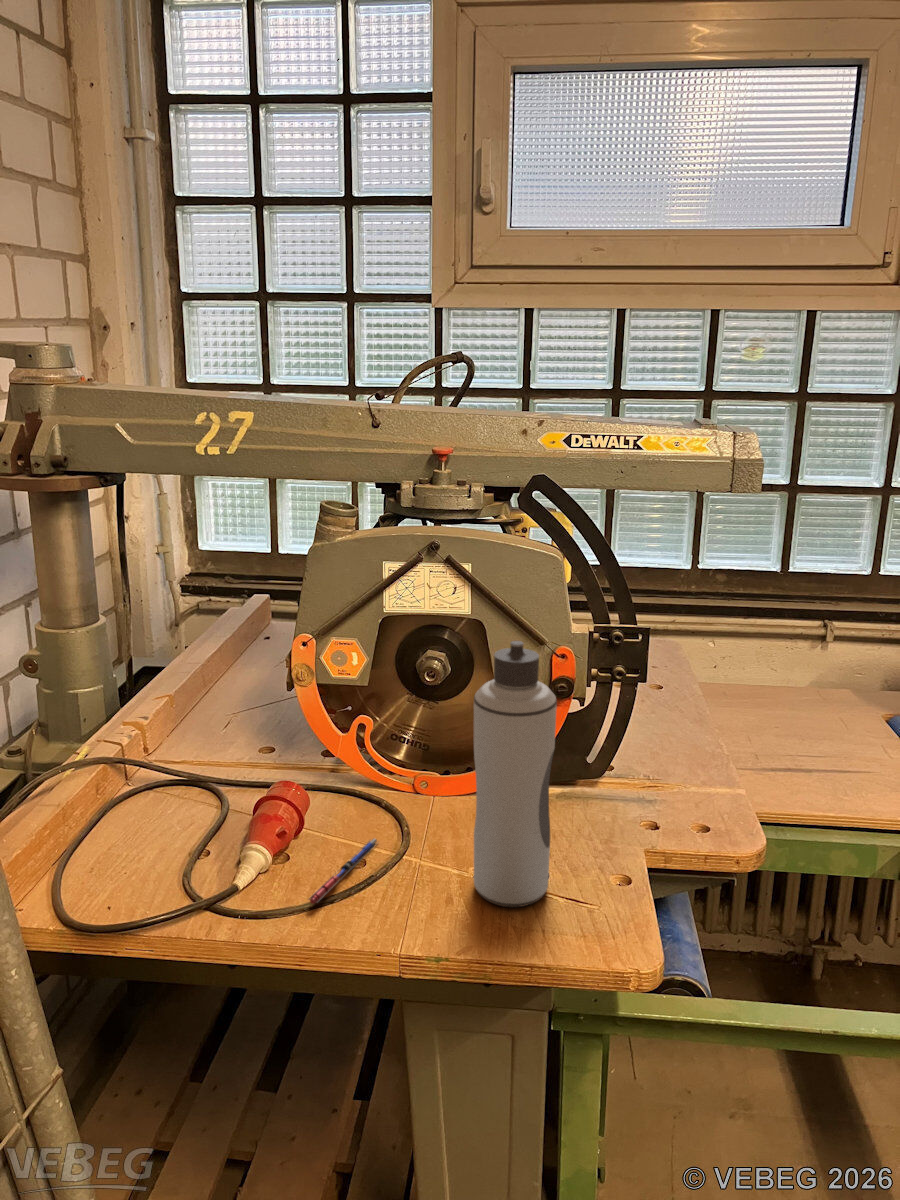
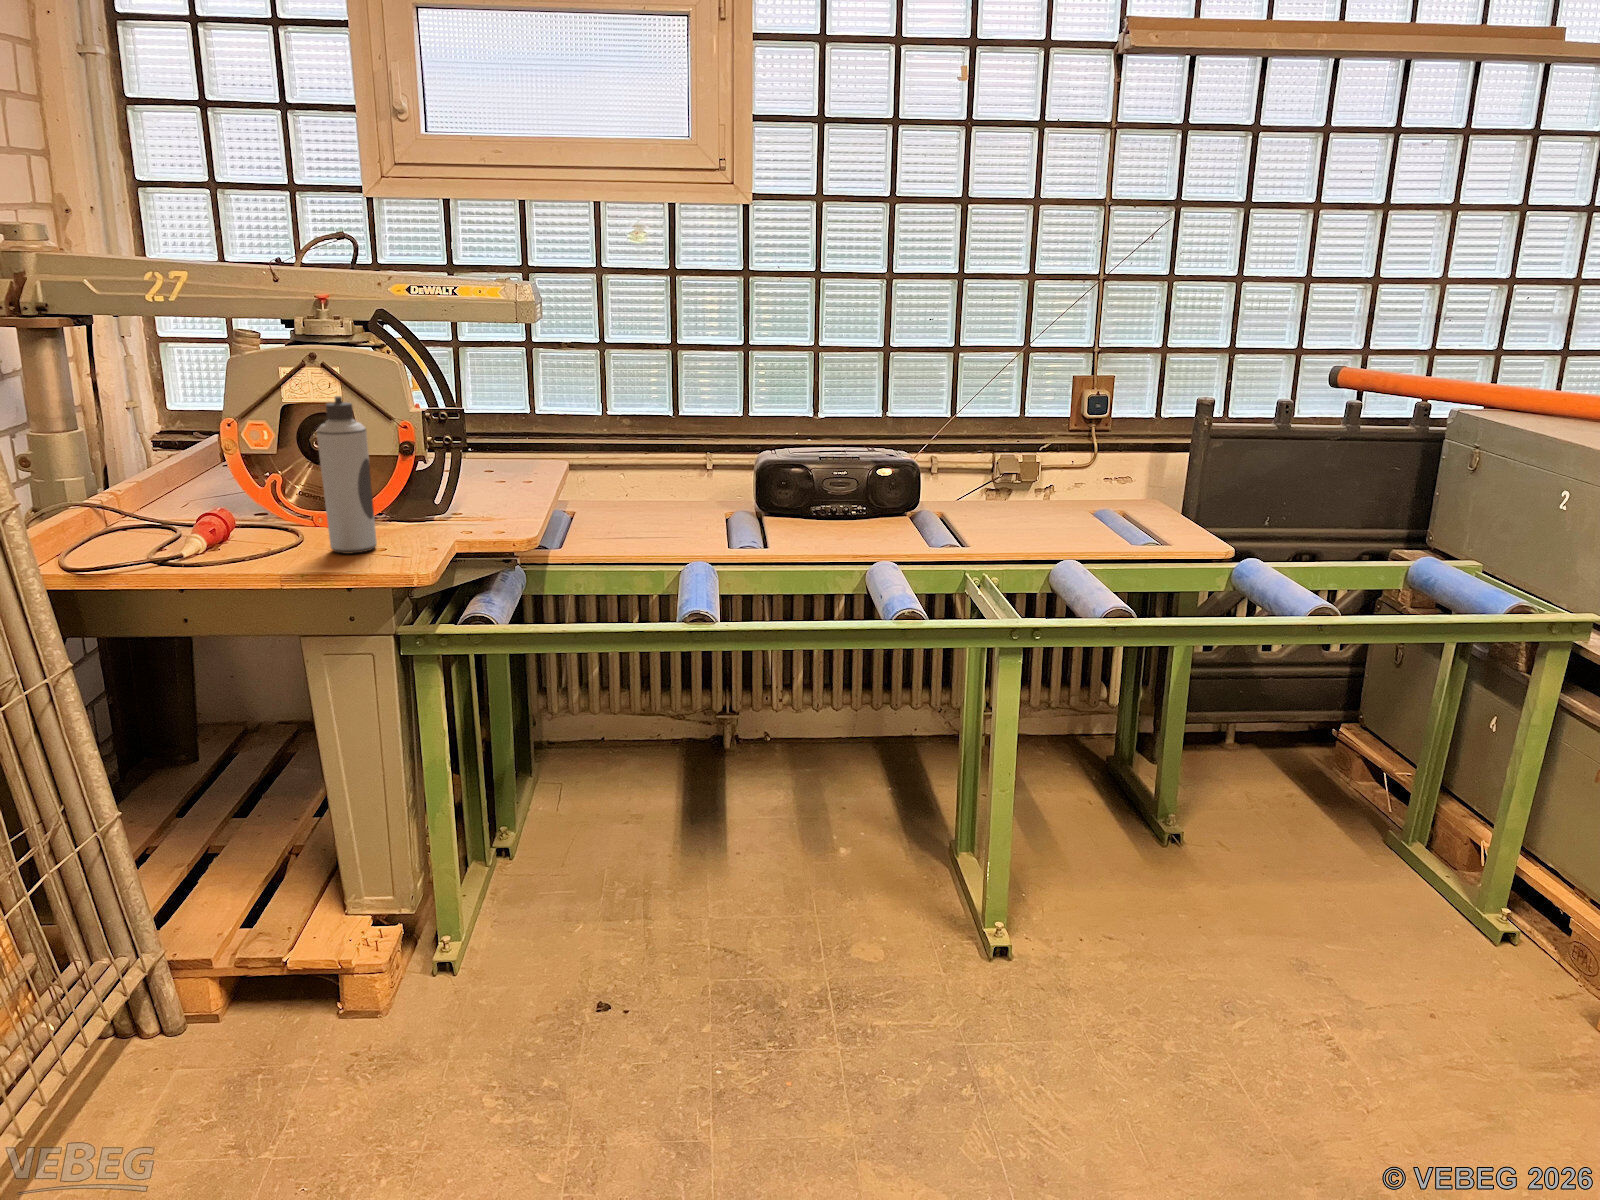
pen: present [309,839,377,904] -> none [225,539,280,557]

